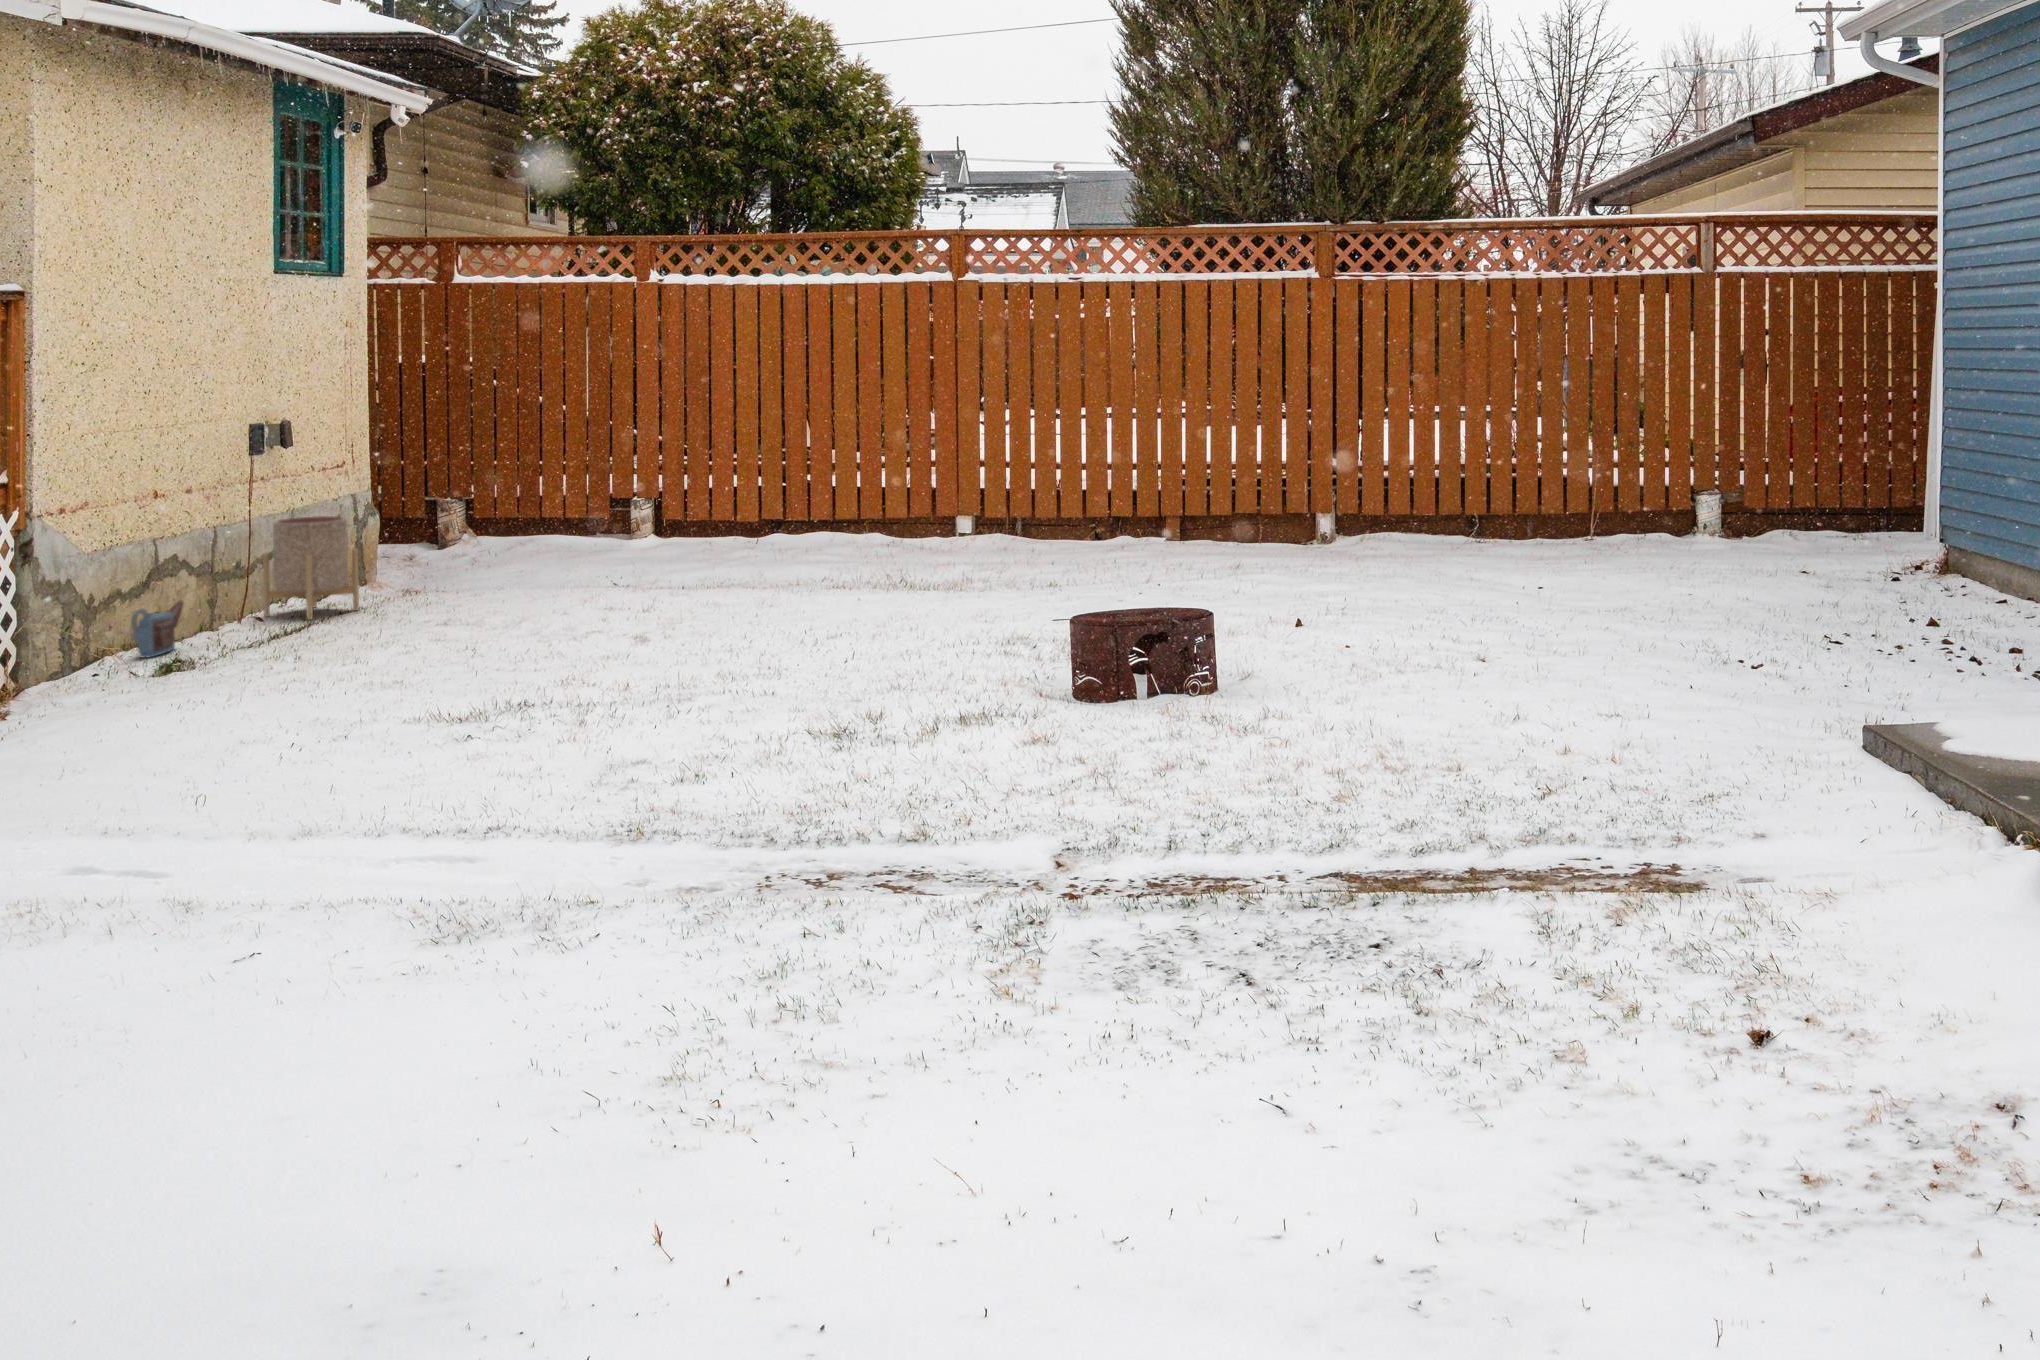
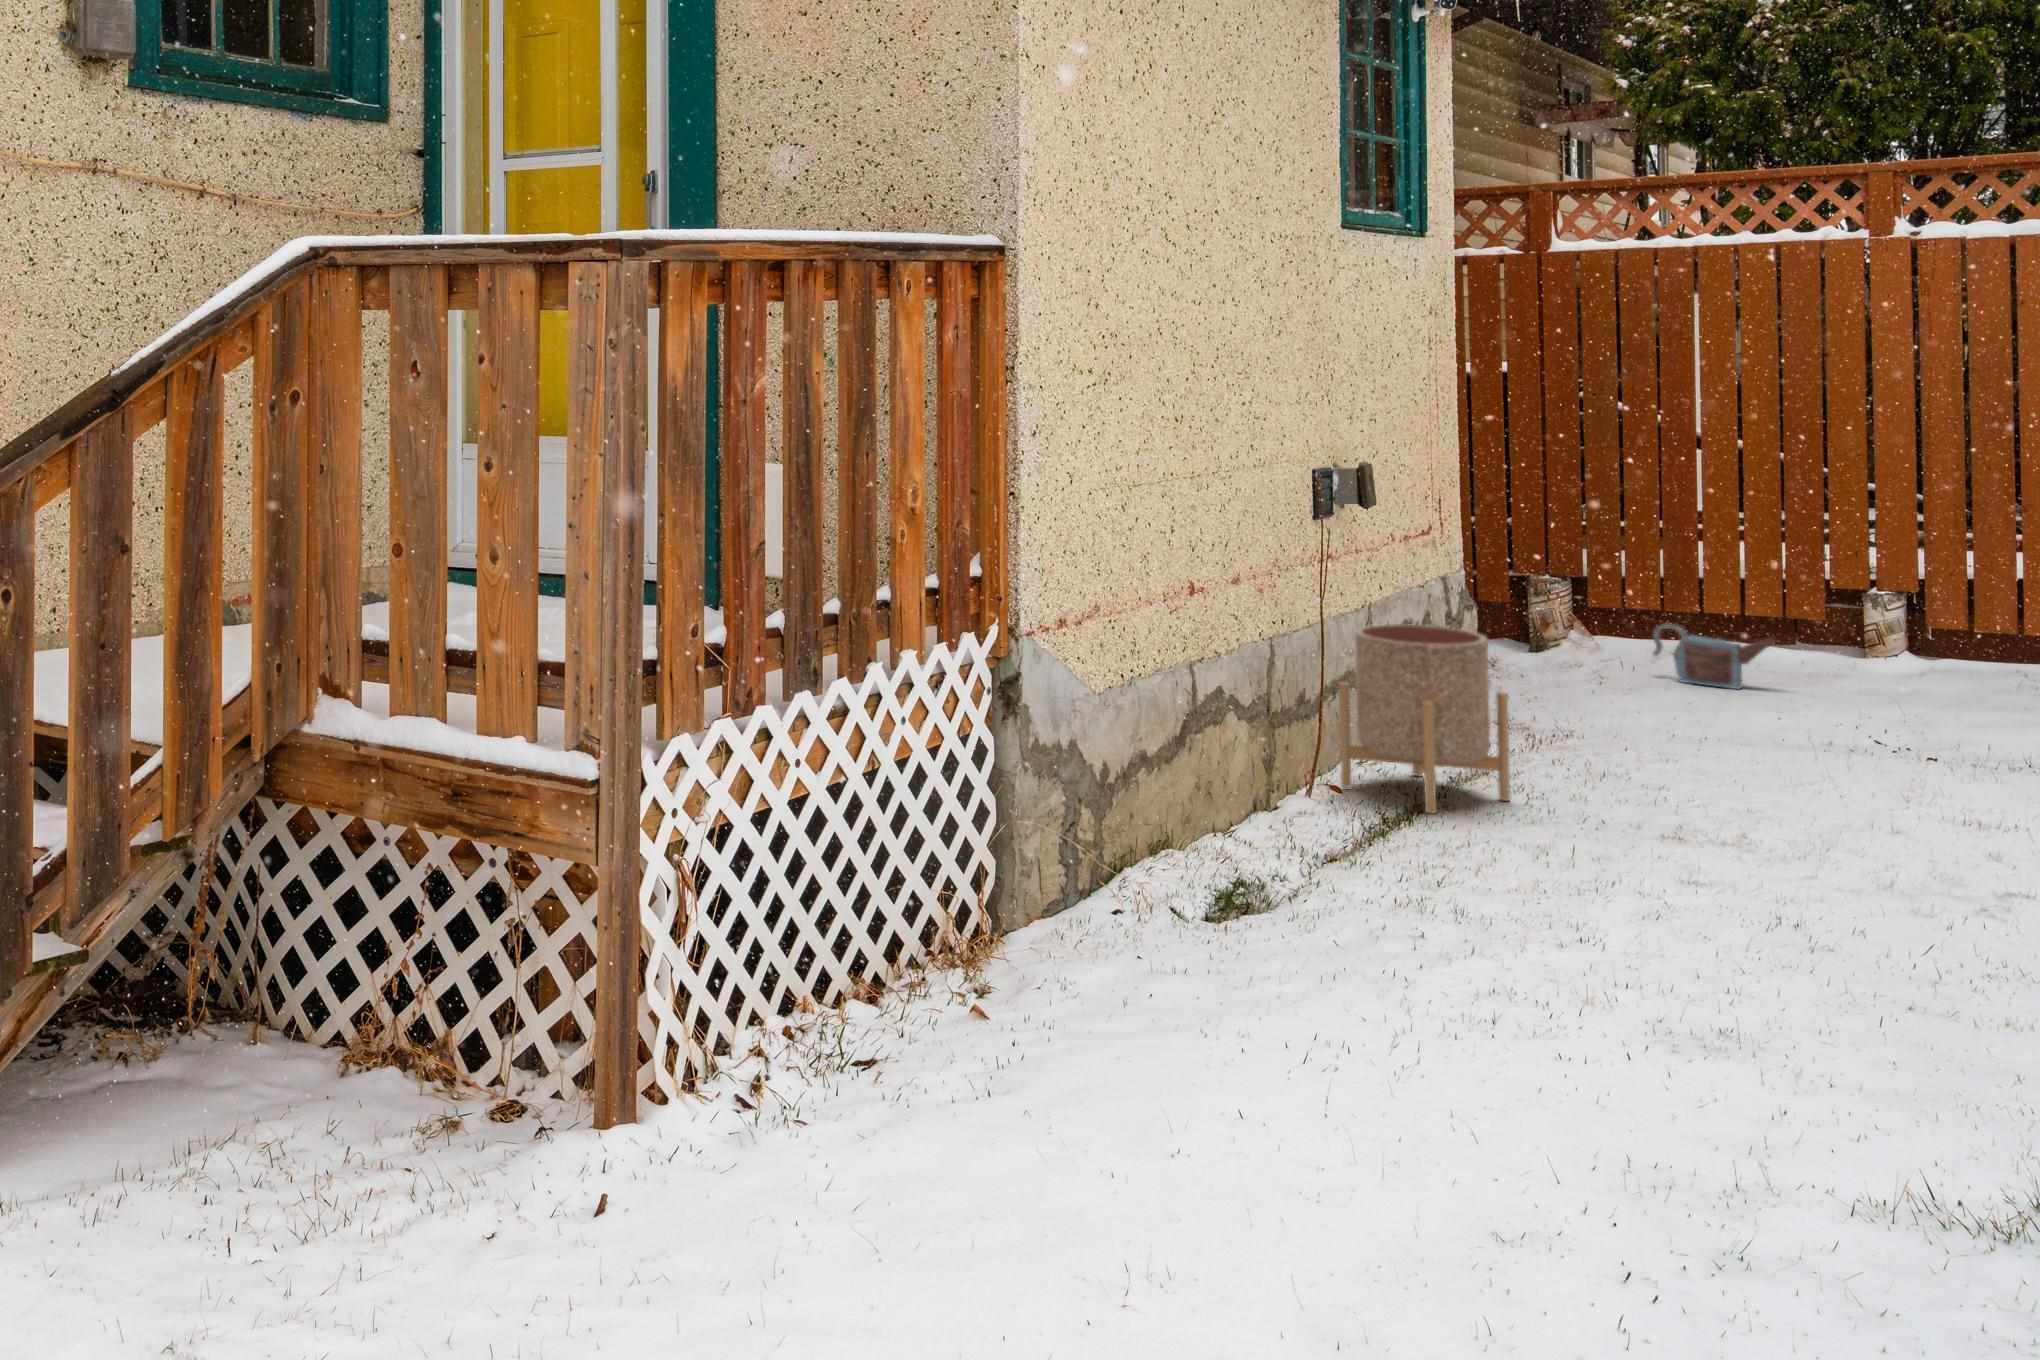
watering can: present [131,600,184,658] -> present [1653,623,1777,689]

